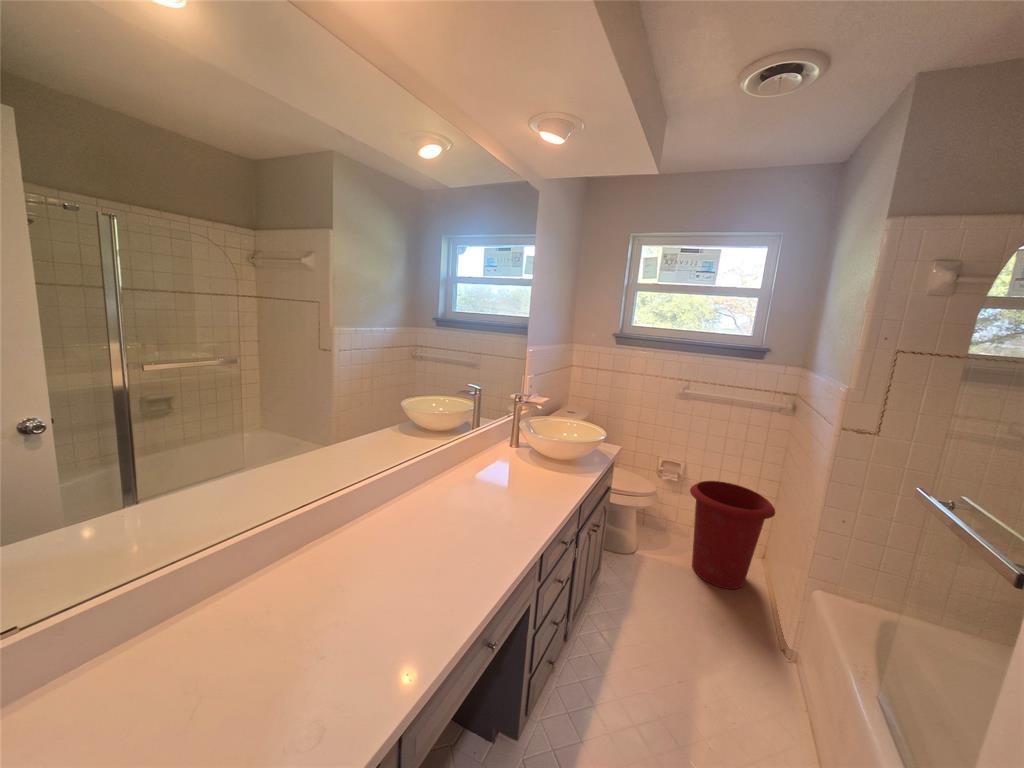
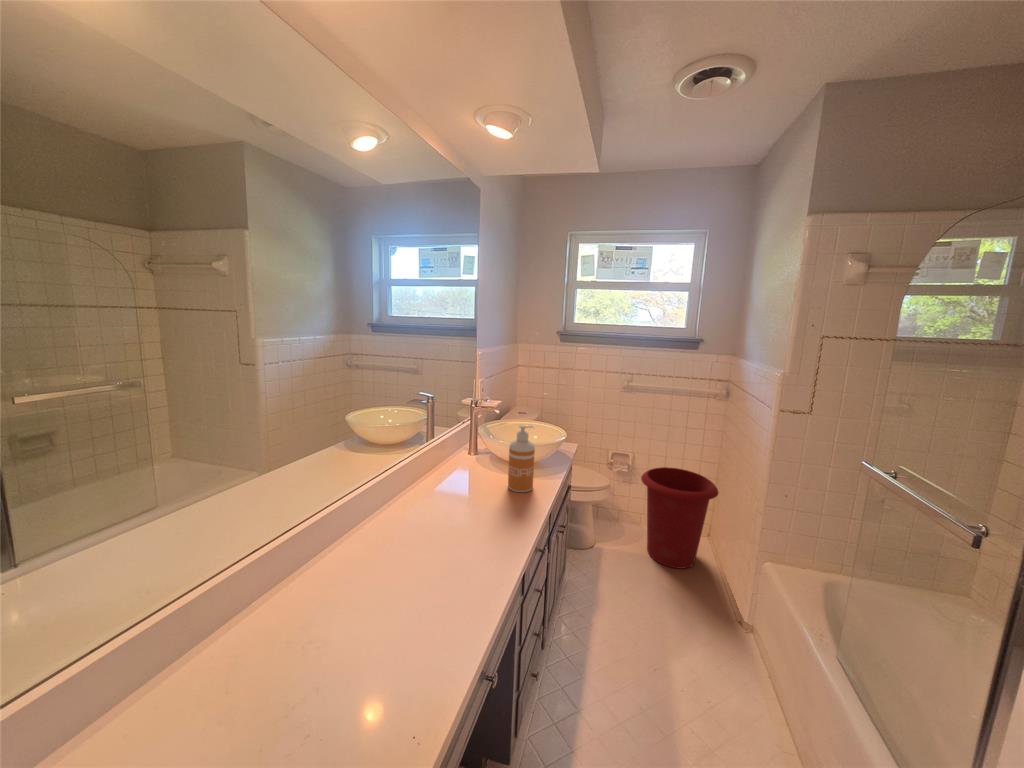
soap dispenser: none [542,421,572,486] -> present [508,425,535,492]

